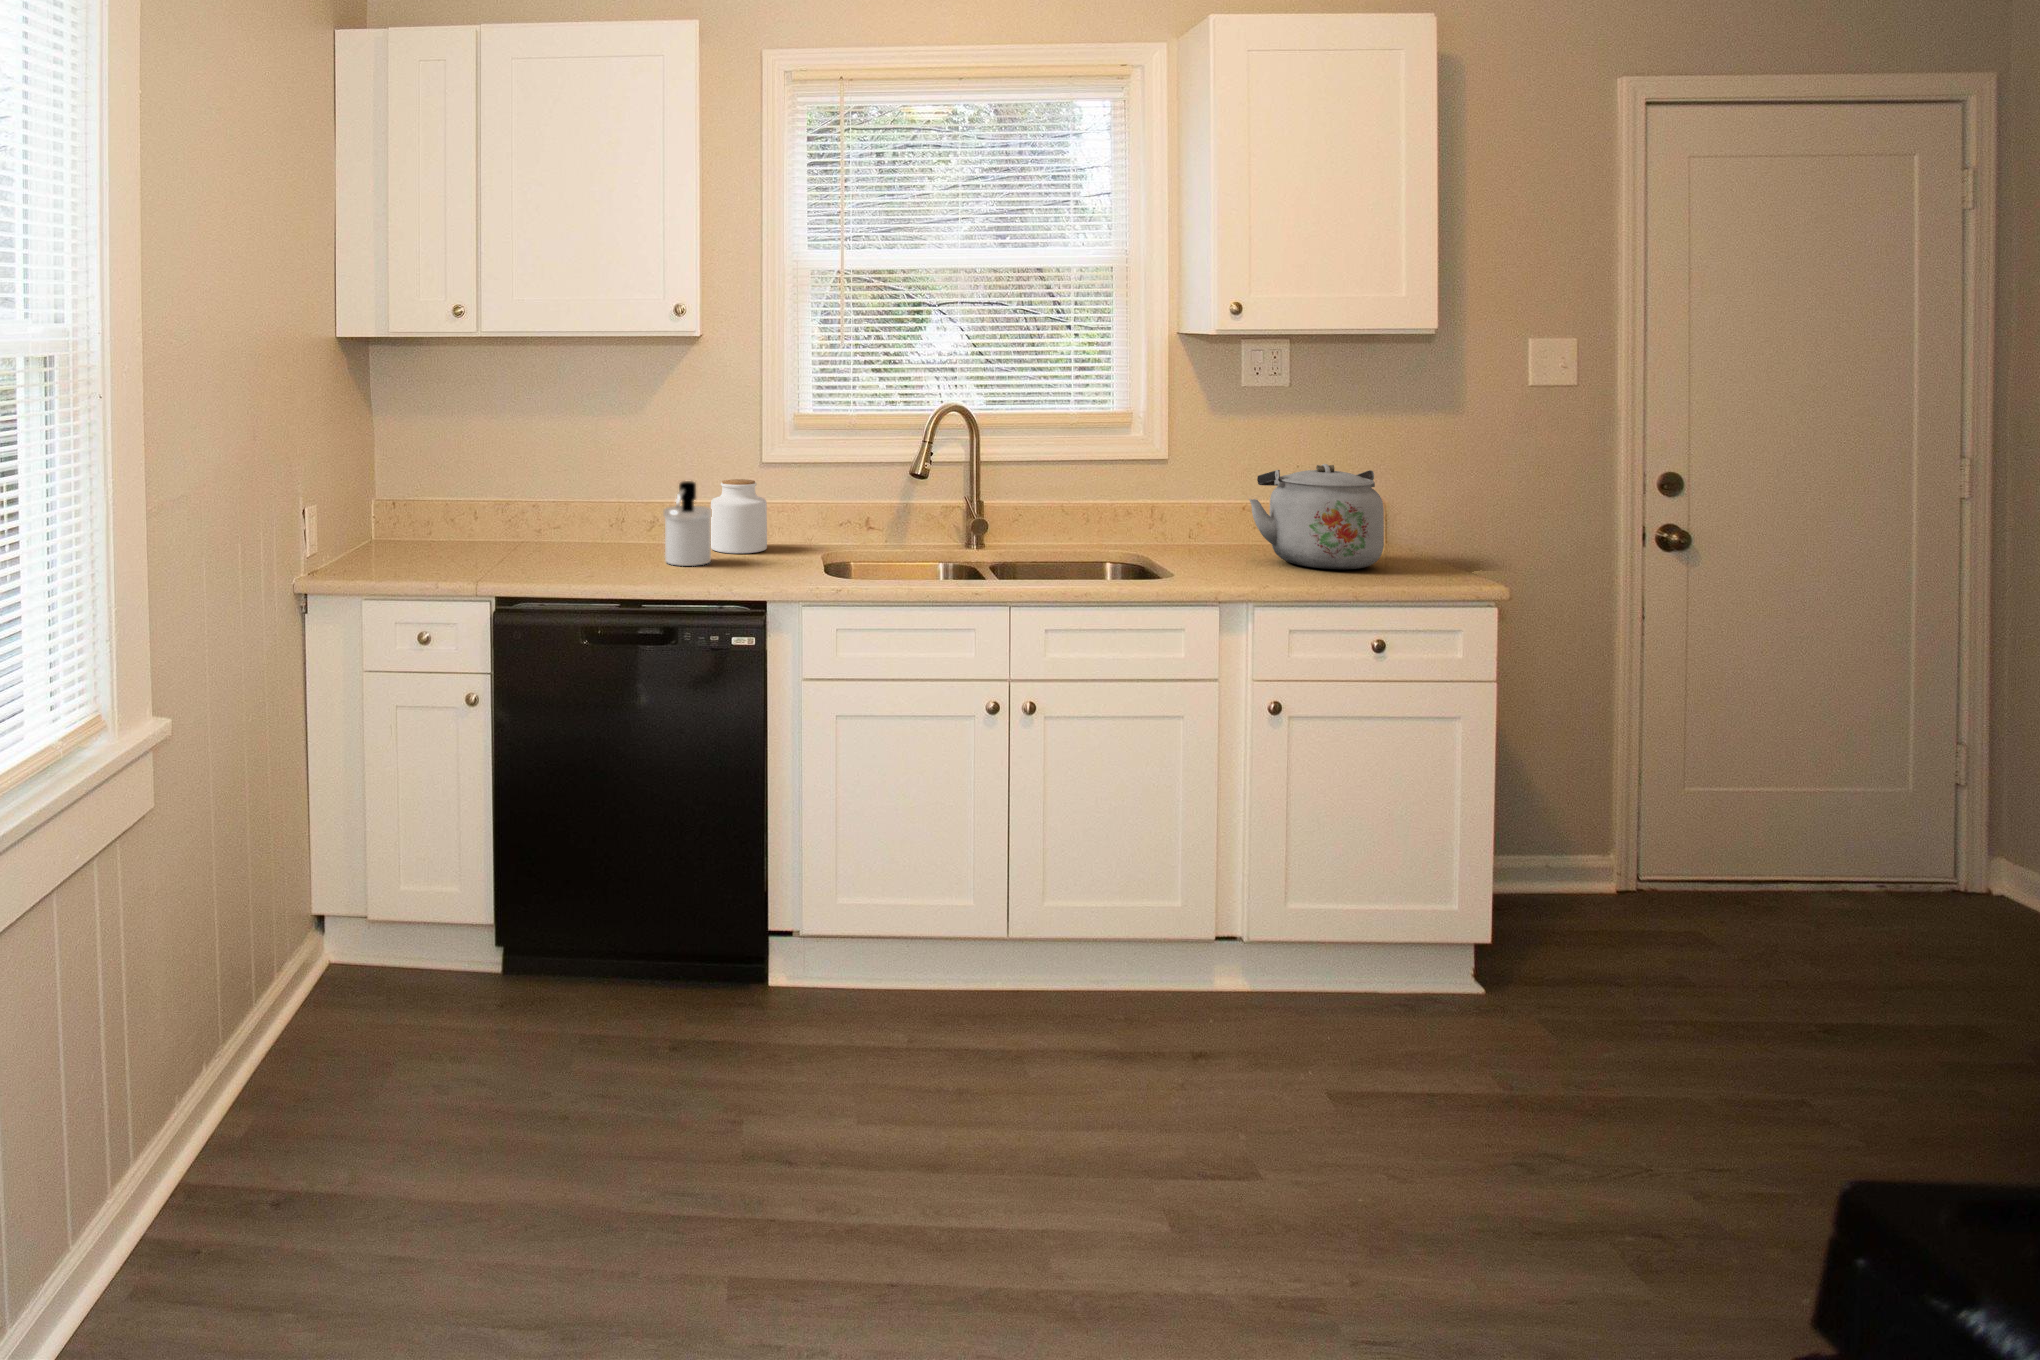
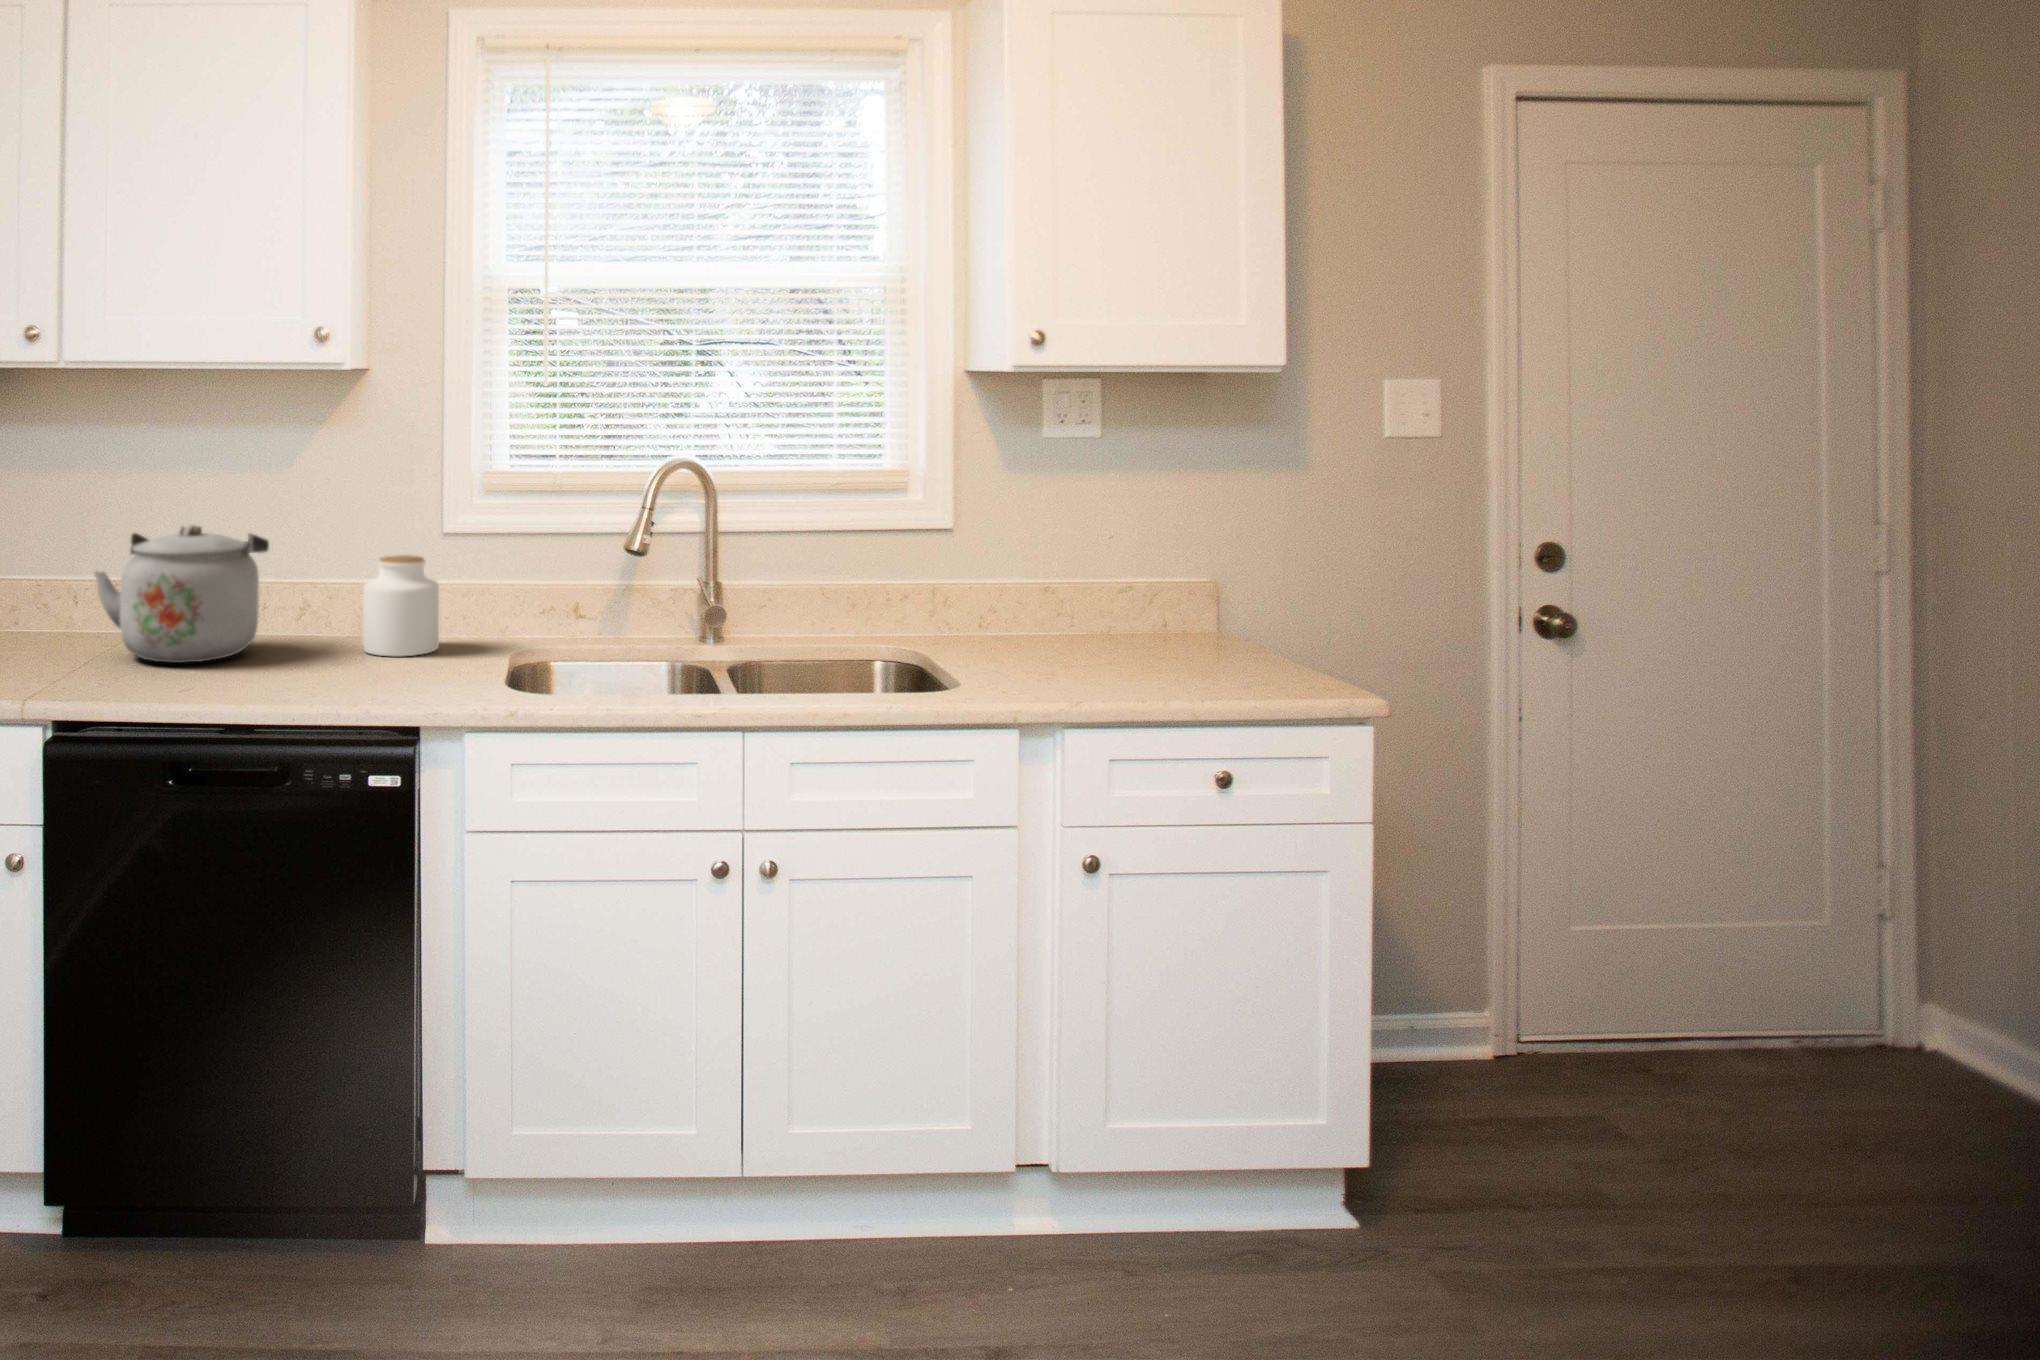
kettle: present [1249,464,1384,569] -> present [94,525,269,663]
soap dispenser: present [663,481,712,566] -> none [289,560,357,677]

